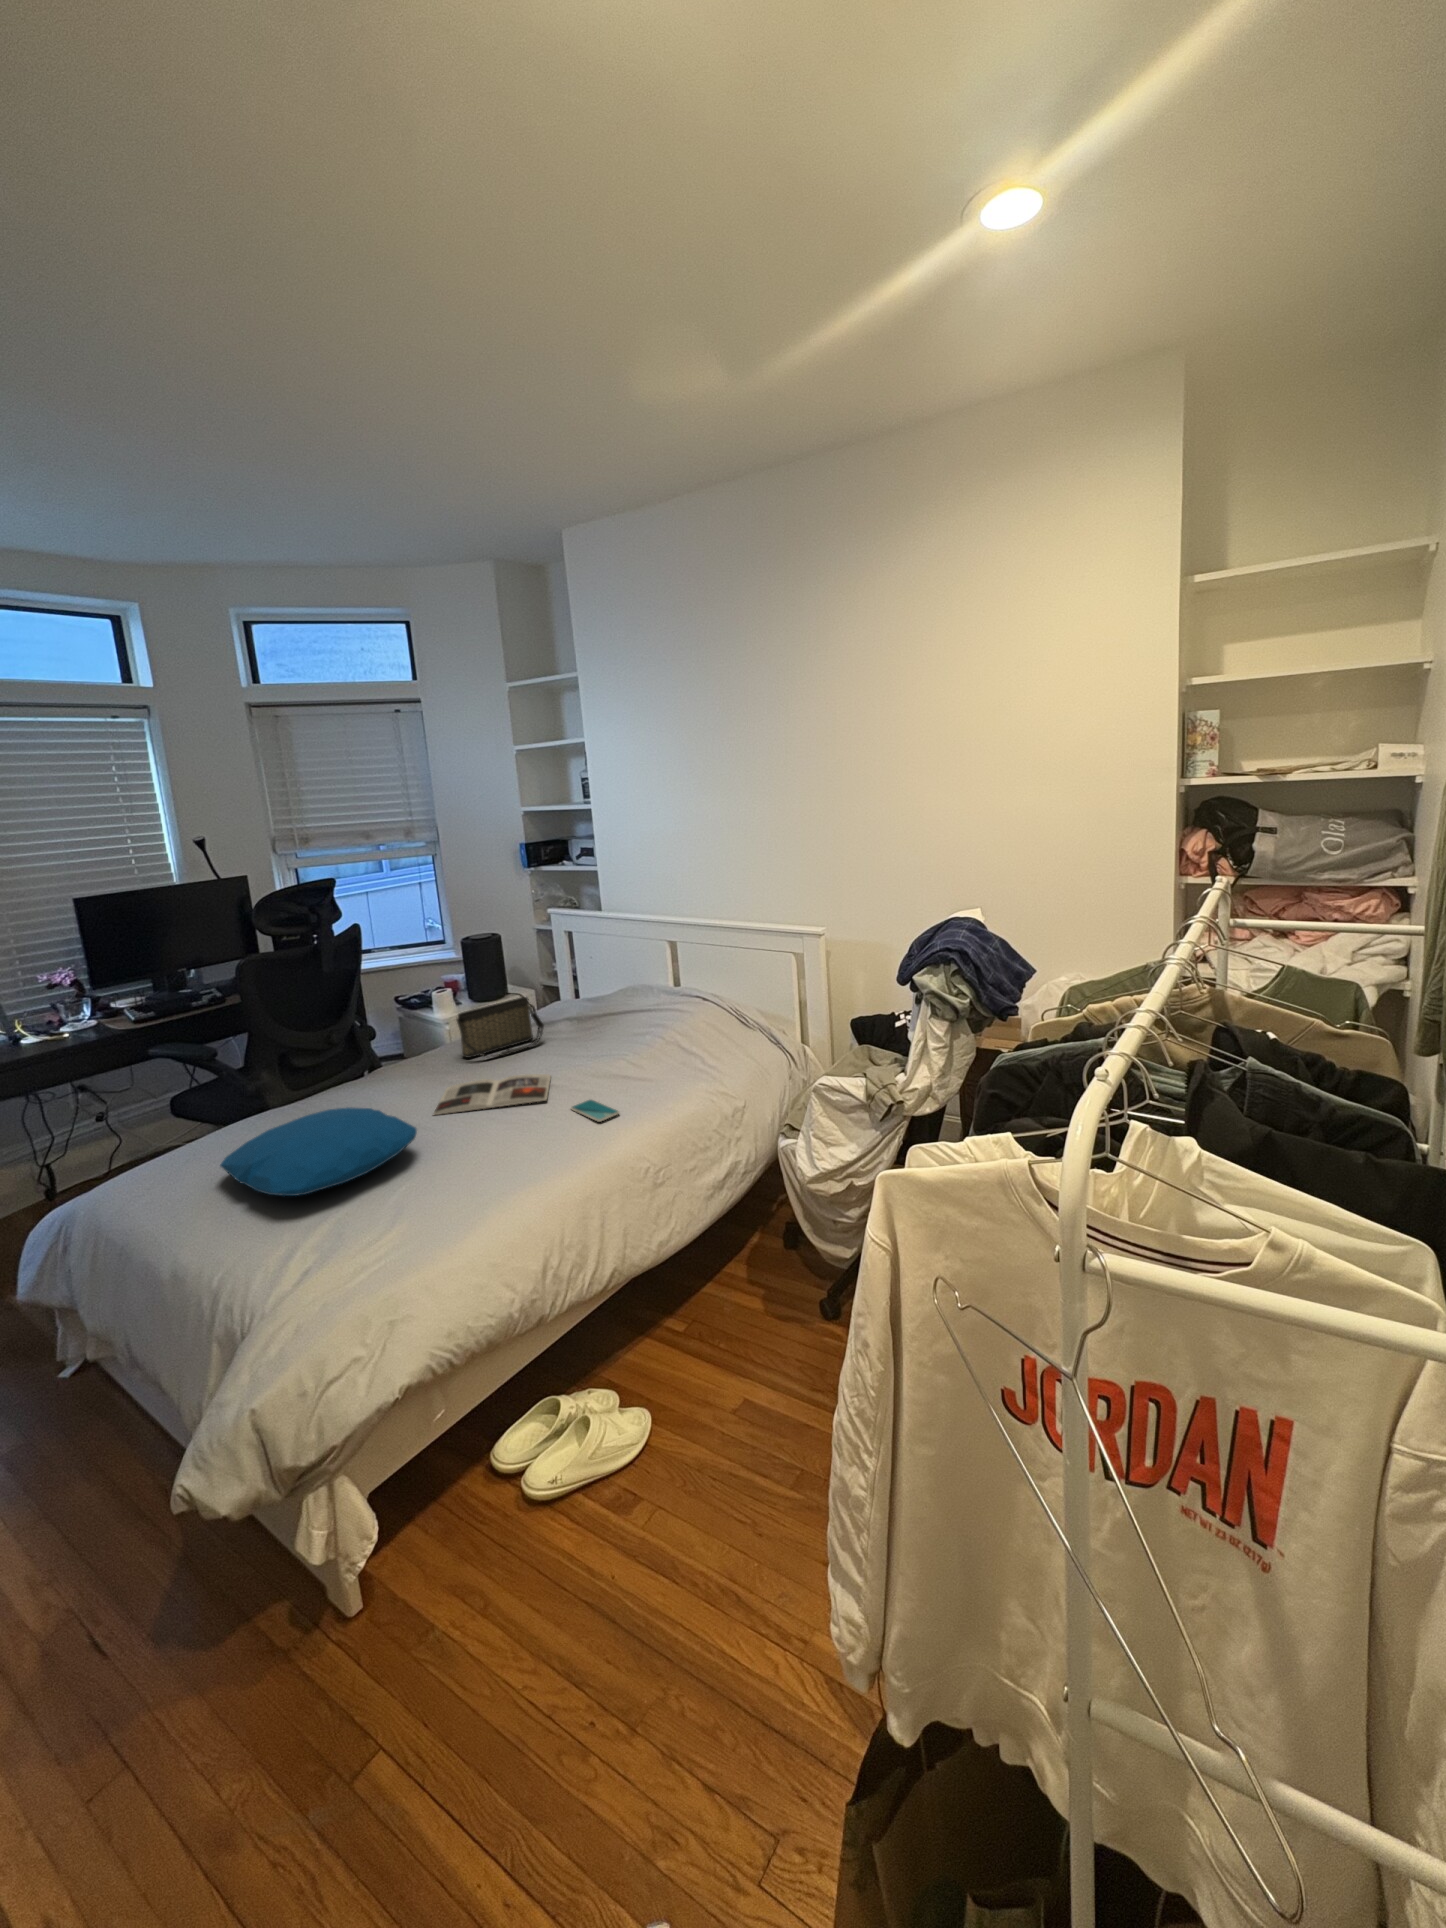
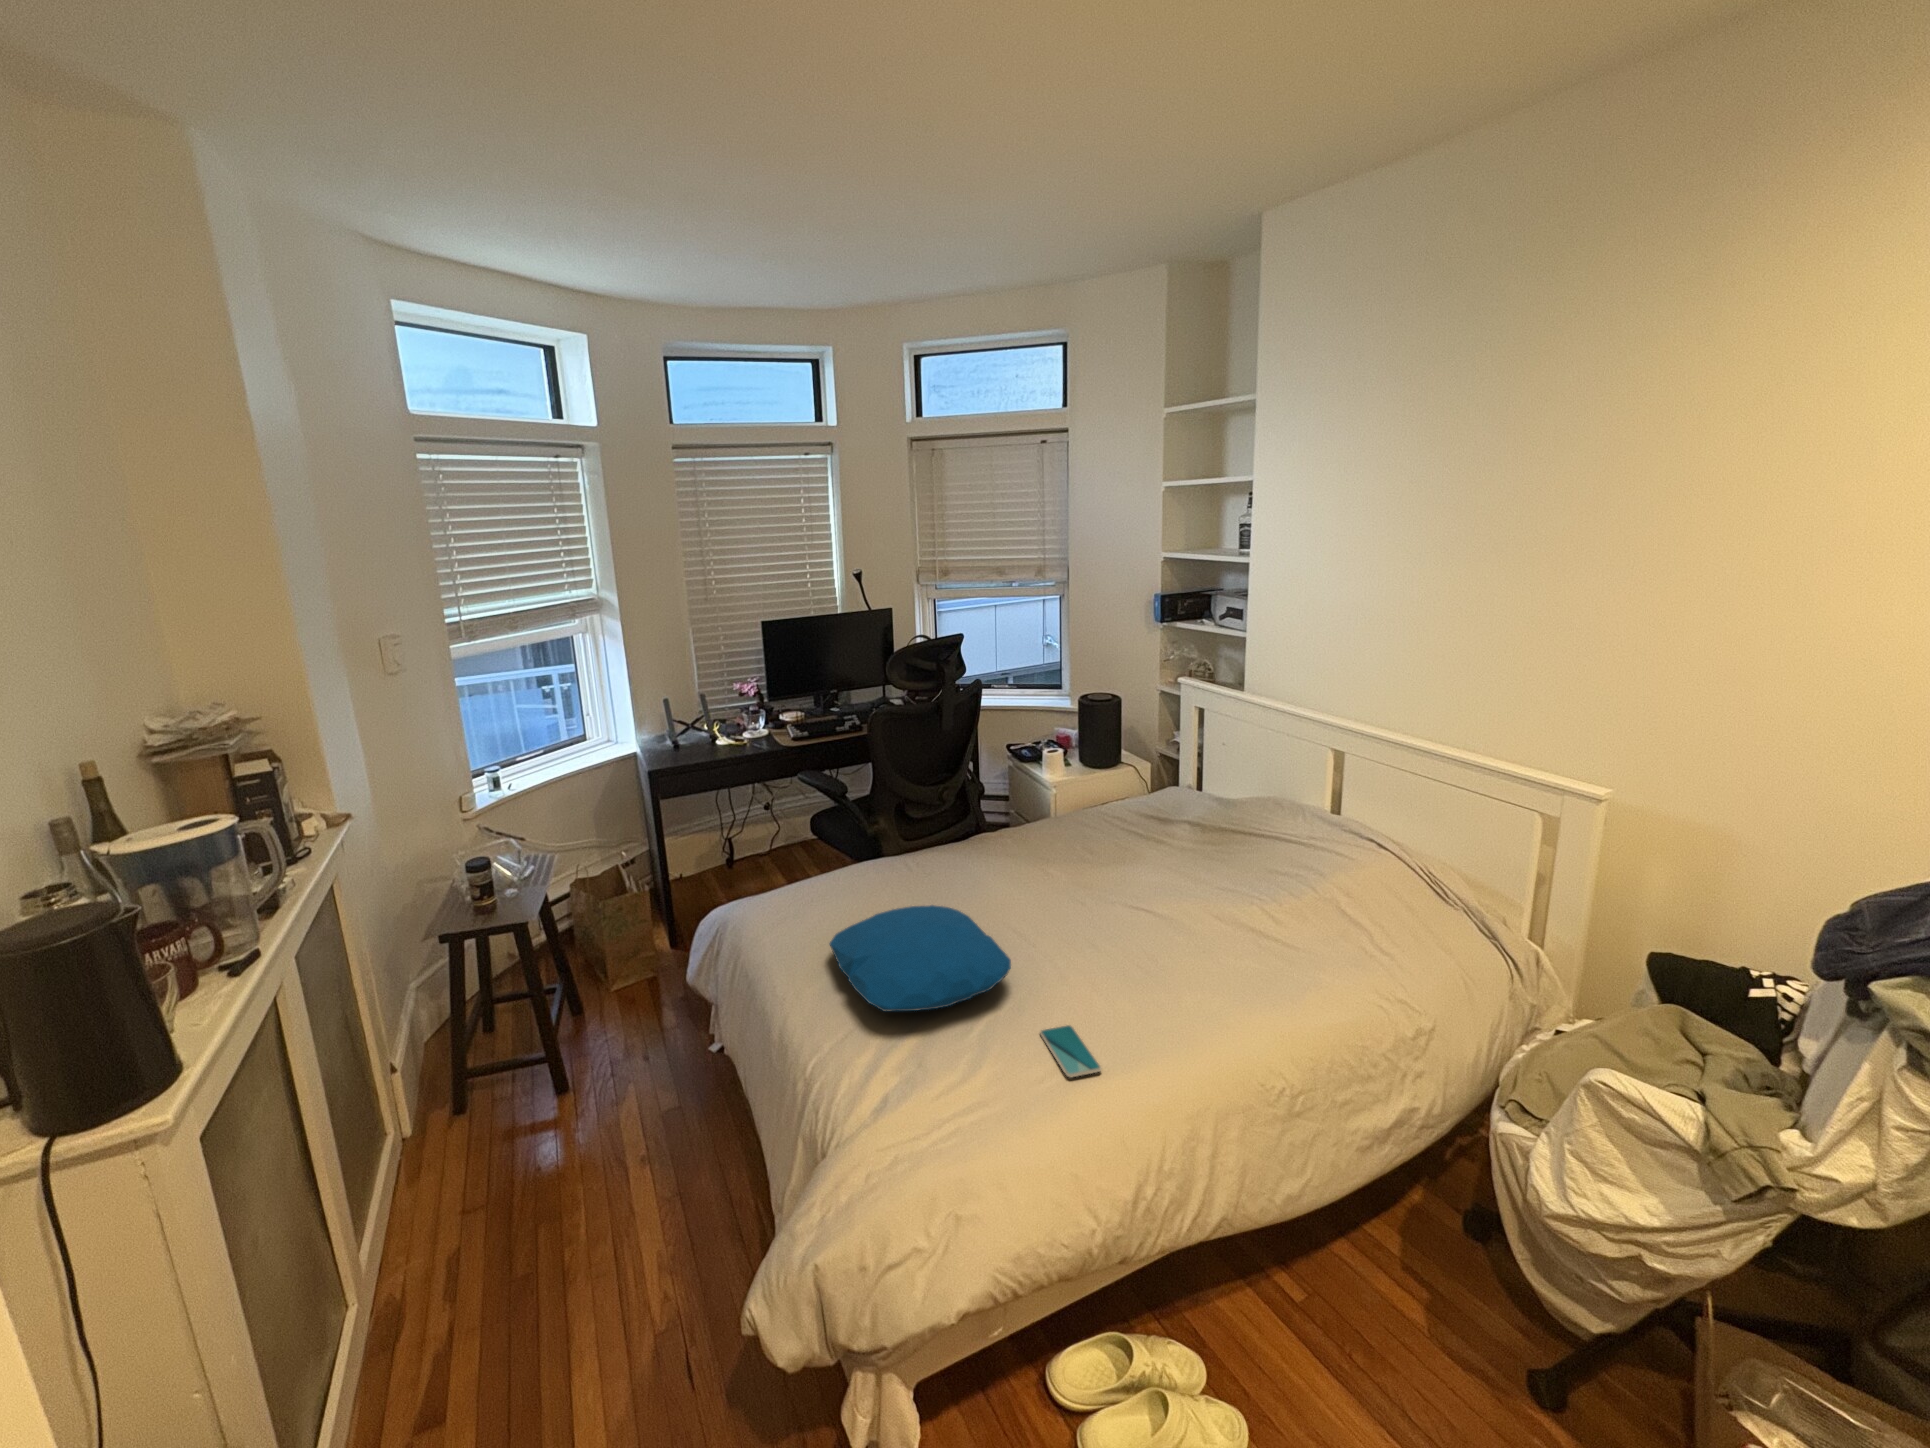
handbag: present [457,997,544,1058] -> none [1065,803,1164,871]
magazine: present [433,1074,551,1115] -> none [1029,899,1167,958]
smartphone: present [571,1100,619,1122] -> present [1040,1025,1101,1078]

